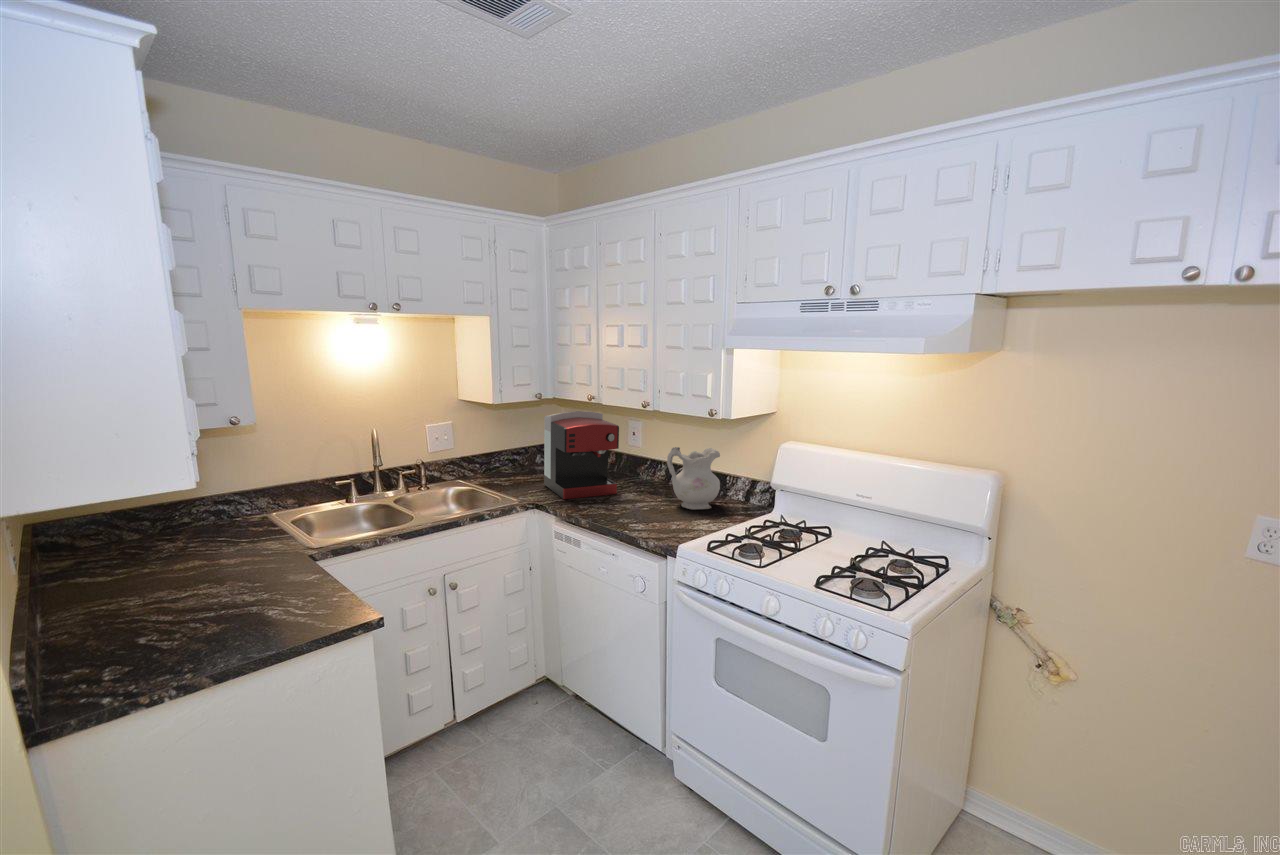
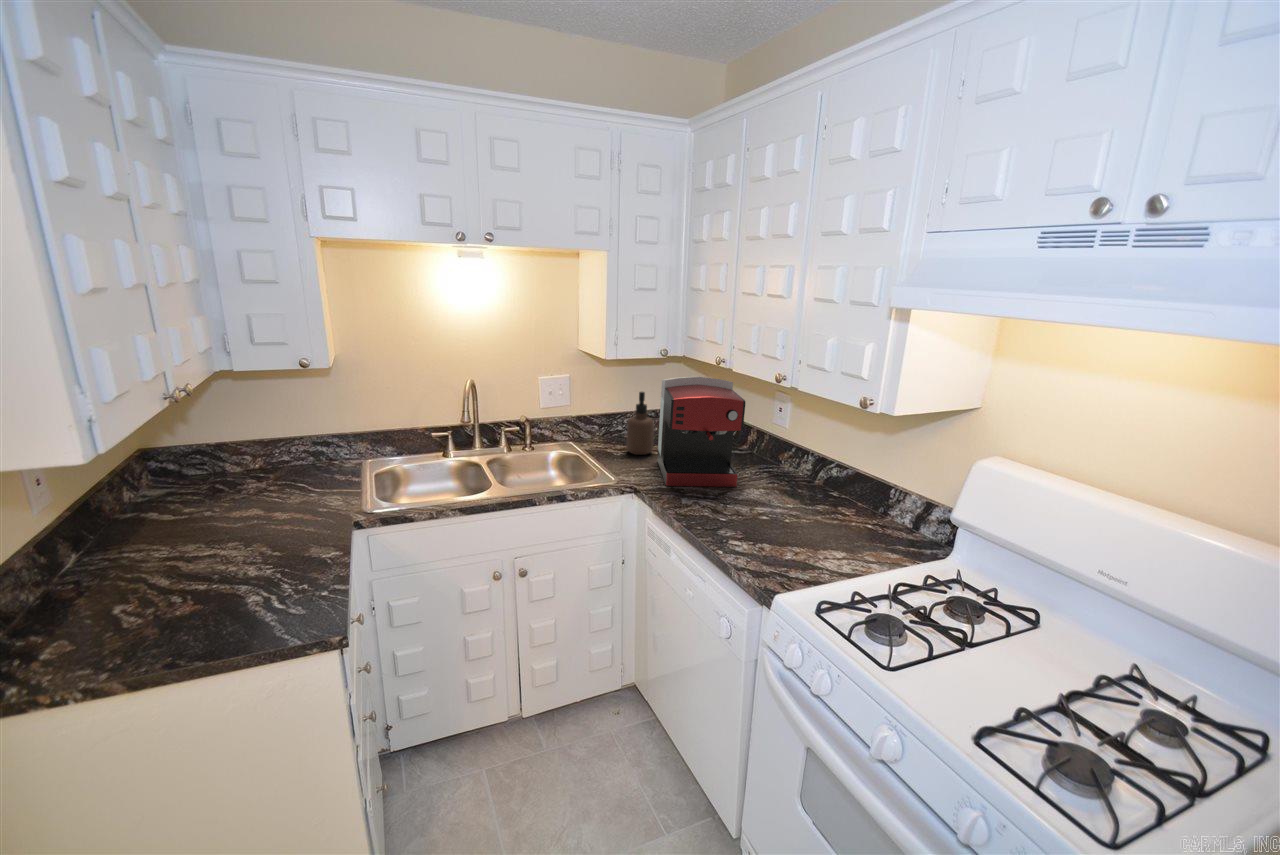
soap dispenser: none [513,429,536,483] -> present [626,392,654,455]
ceramic pitcher: present [667,447,720,510] -> none [798,440,878,533]

